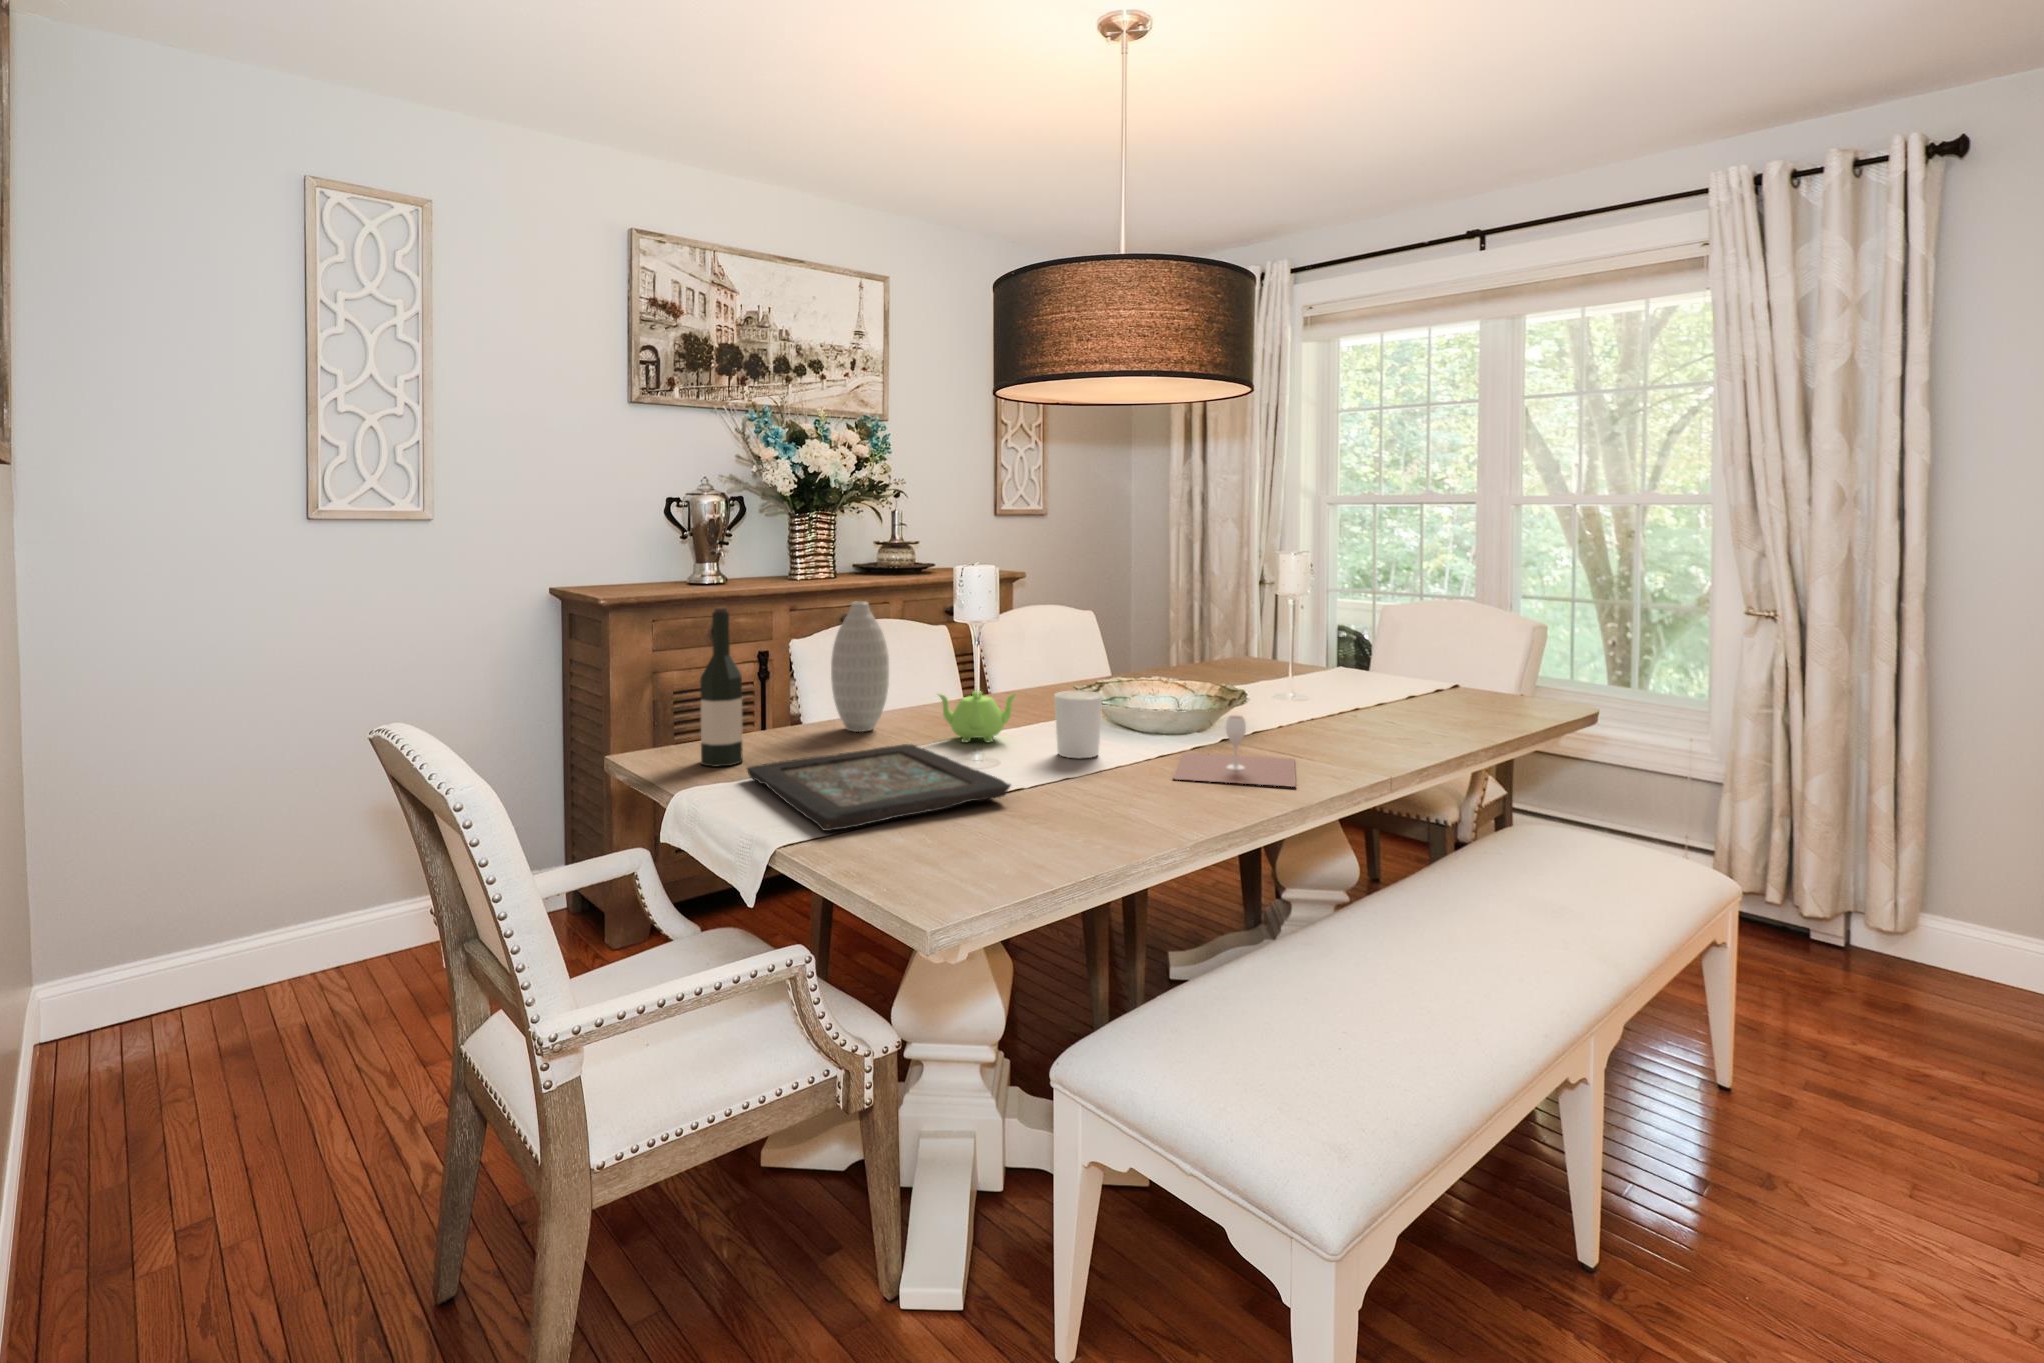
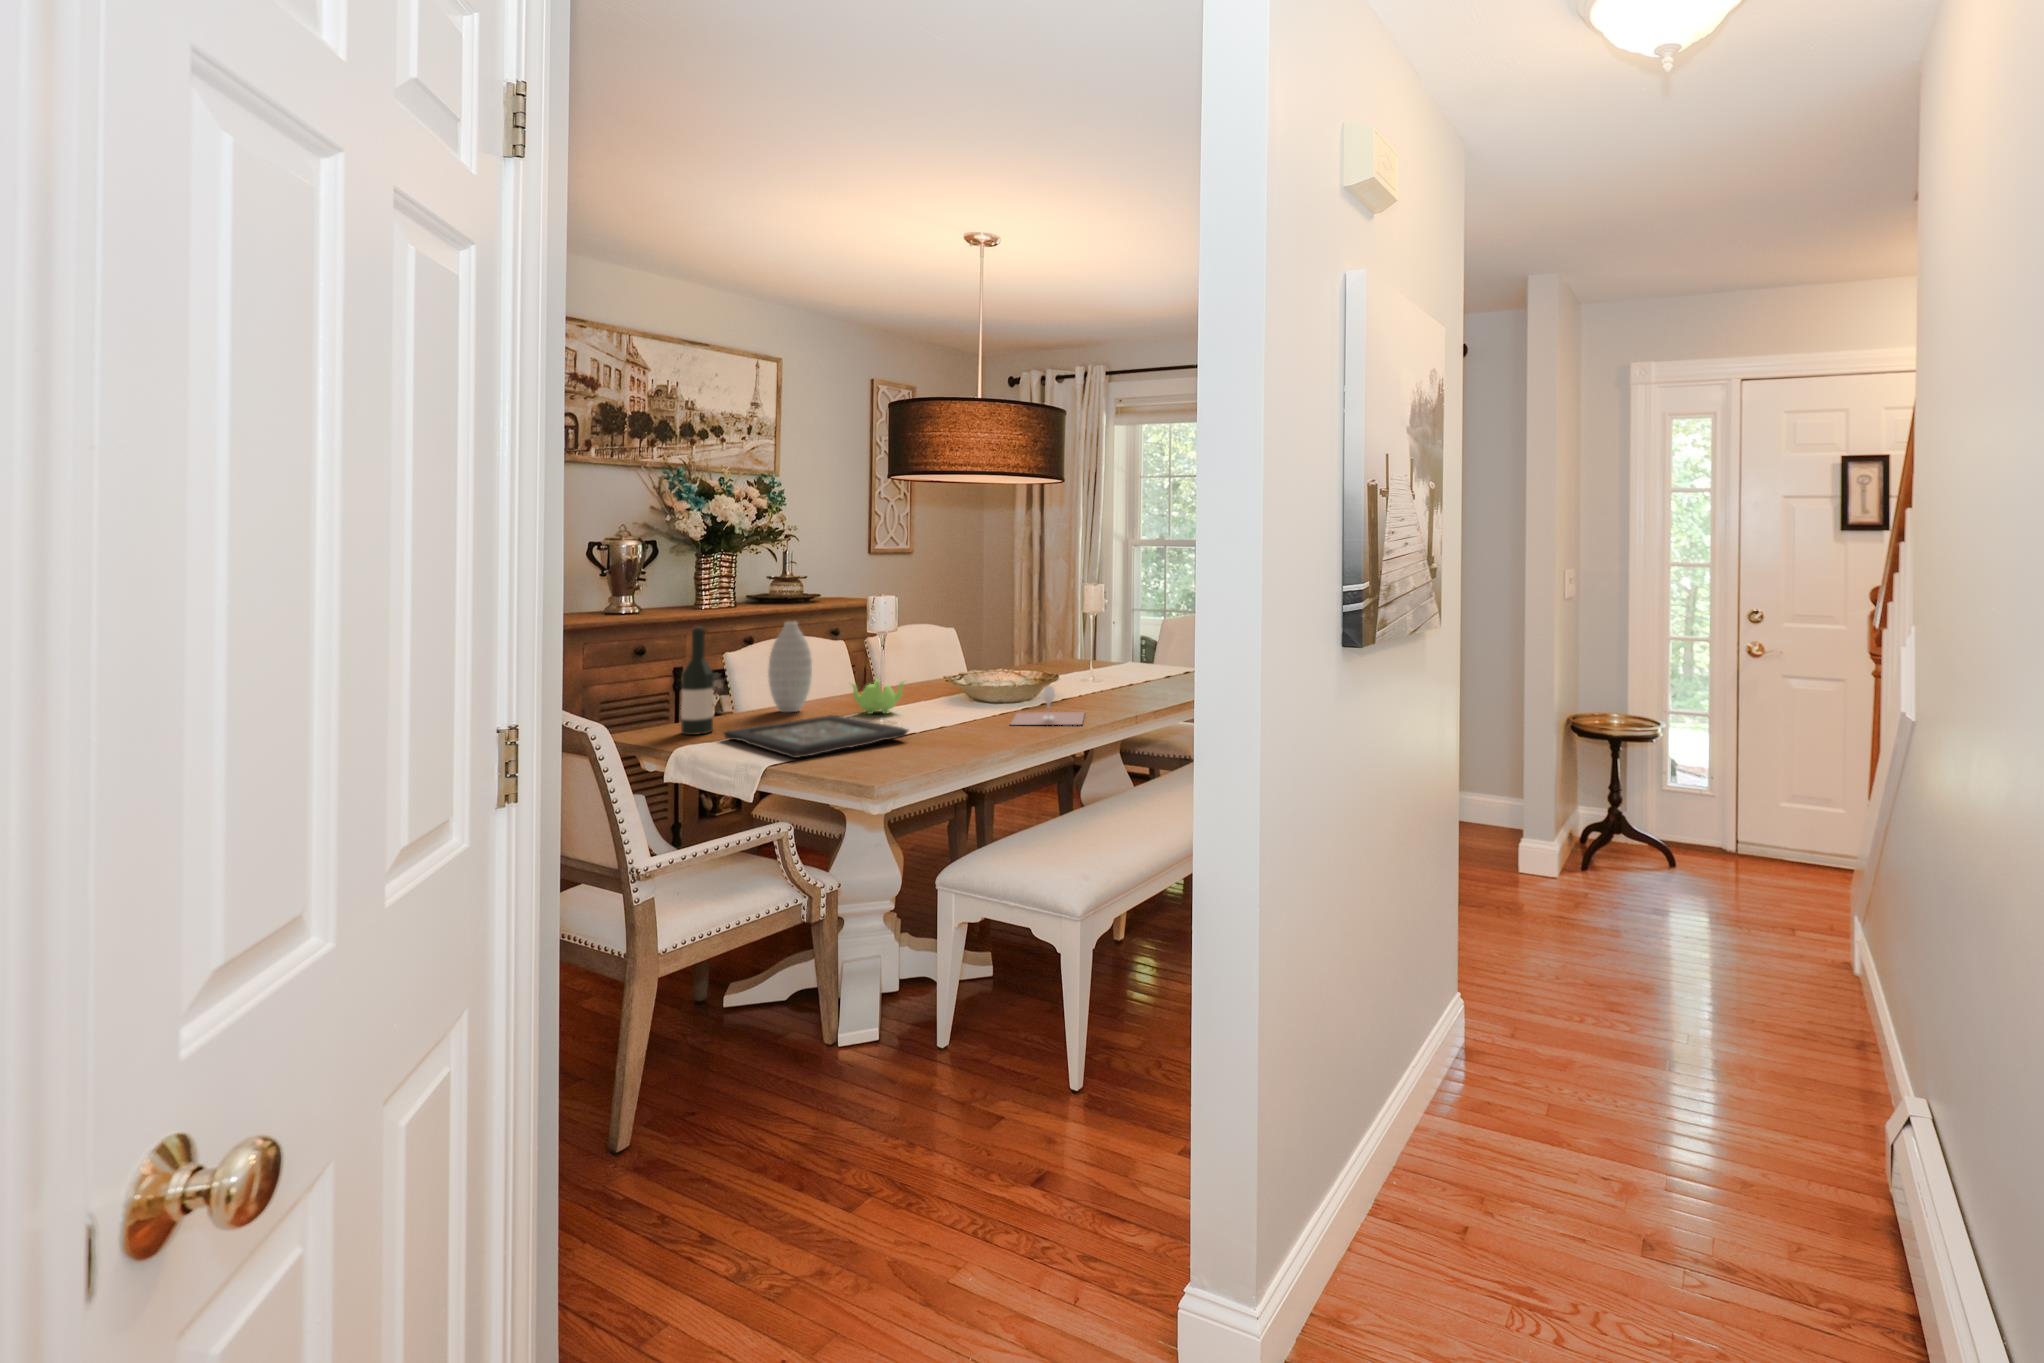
candle holder: present [1054,691,1102,758] -> none [933,676,965,719]

